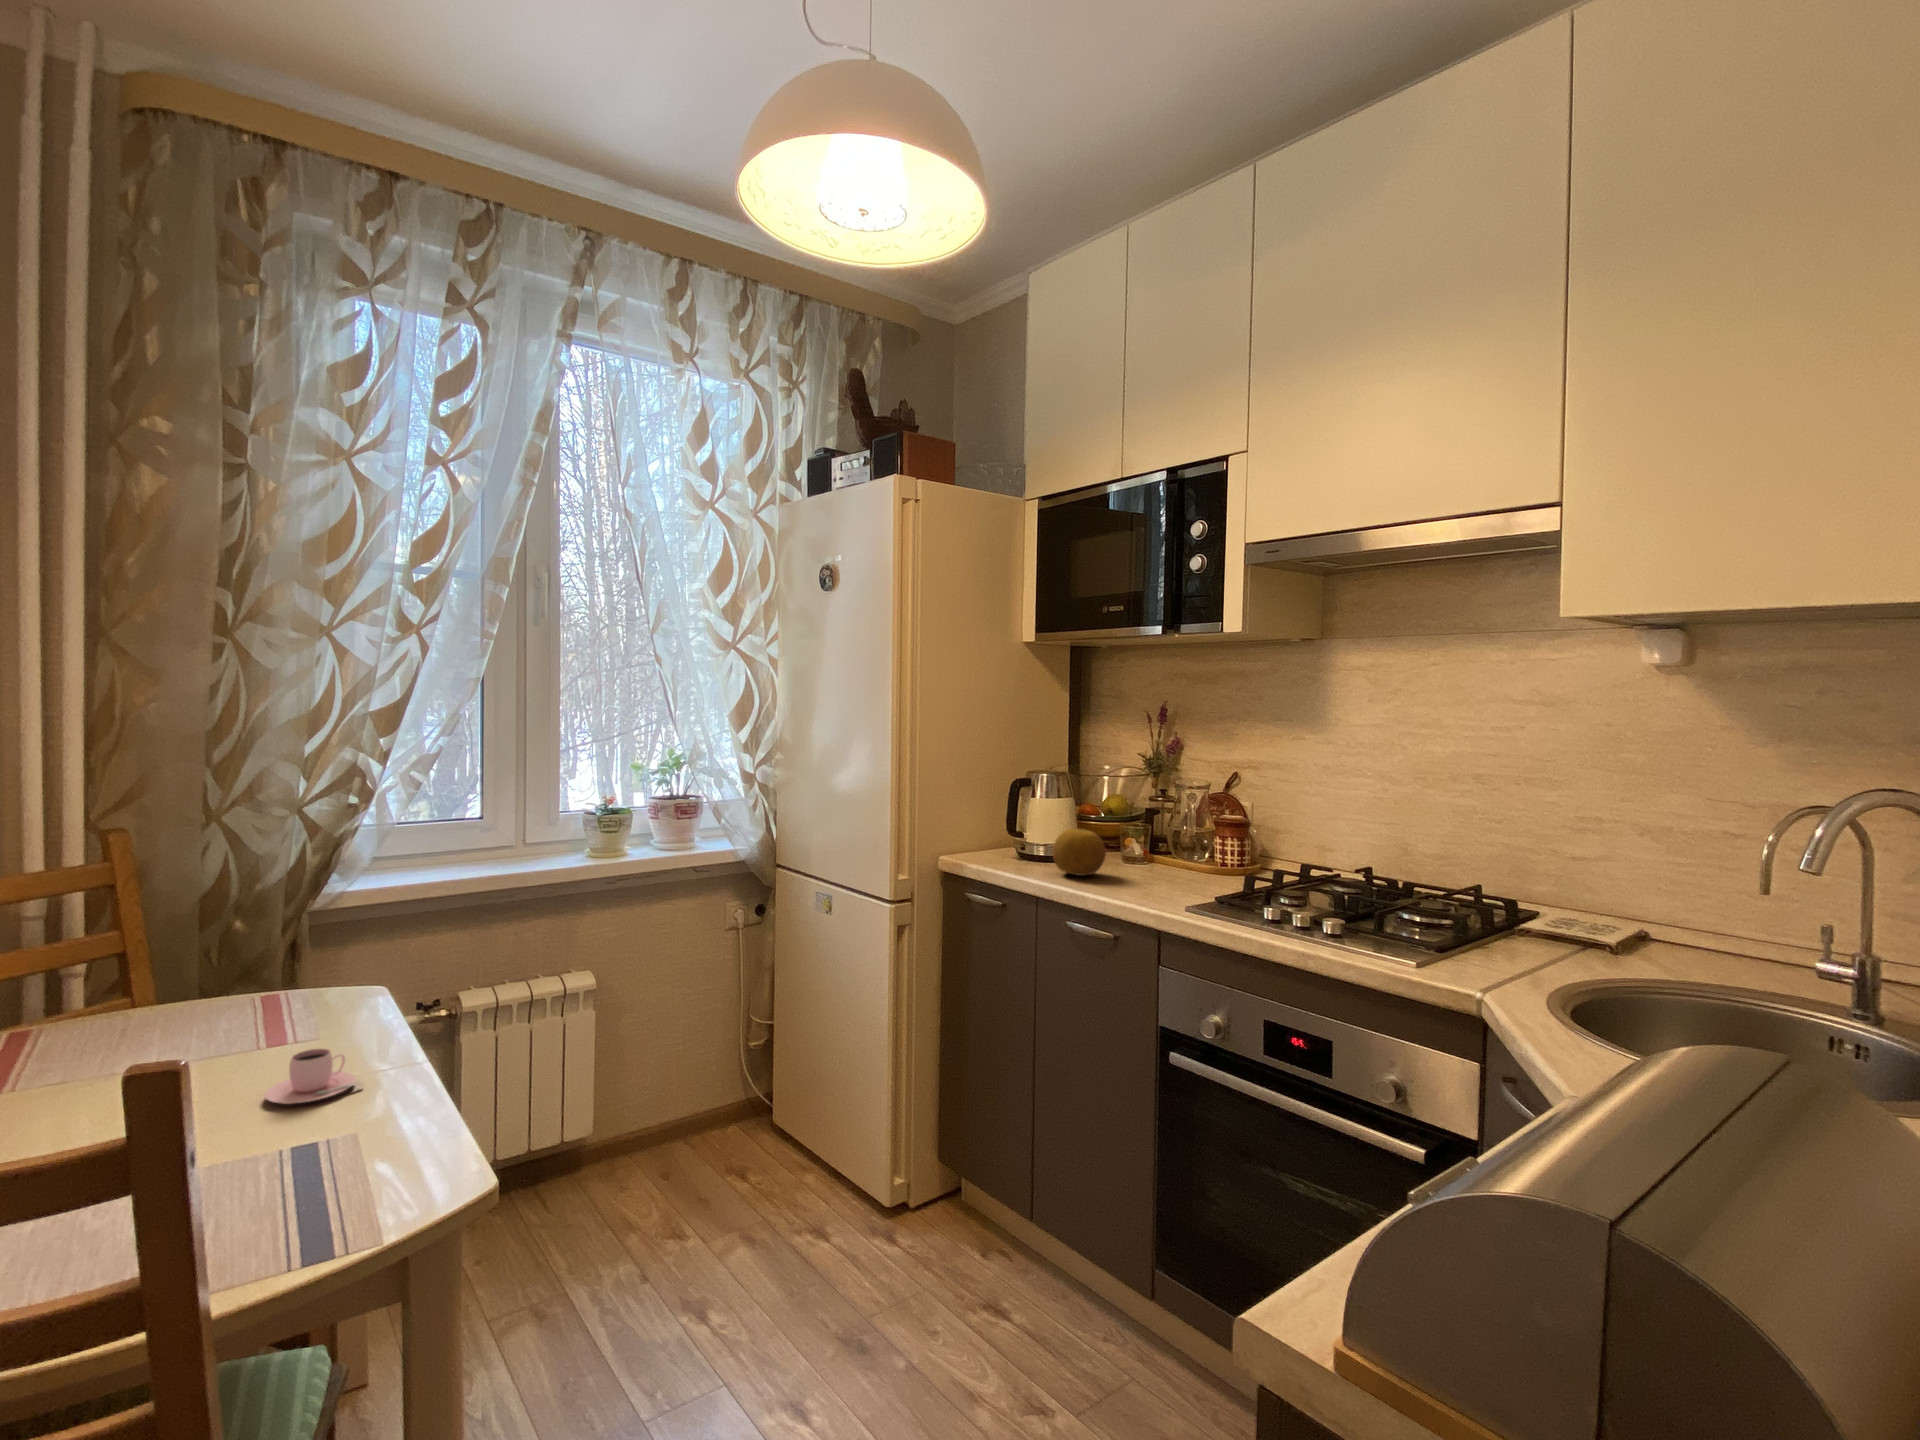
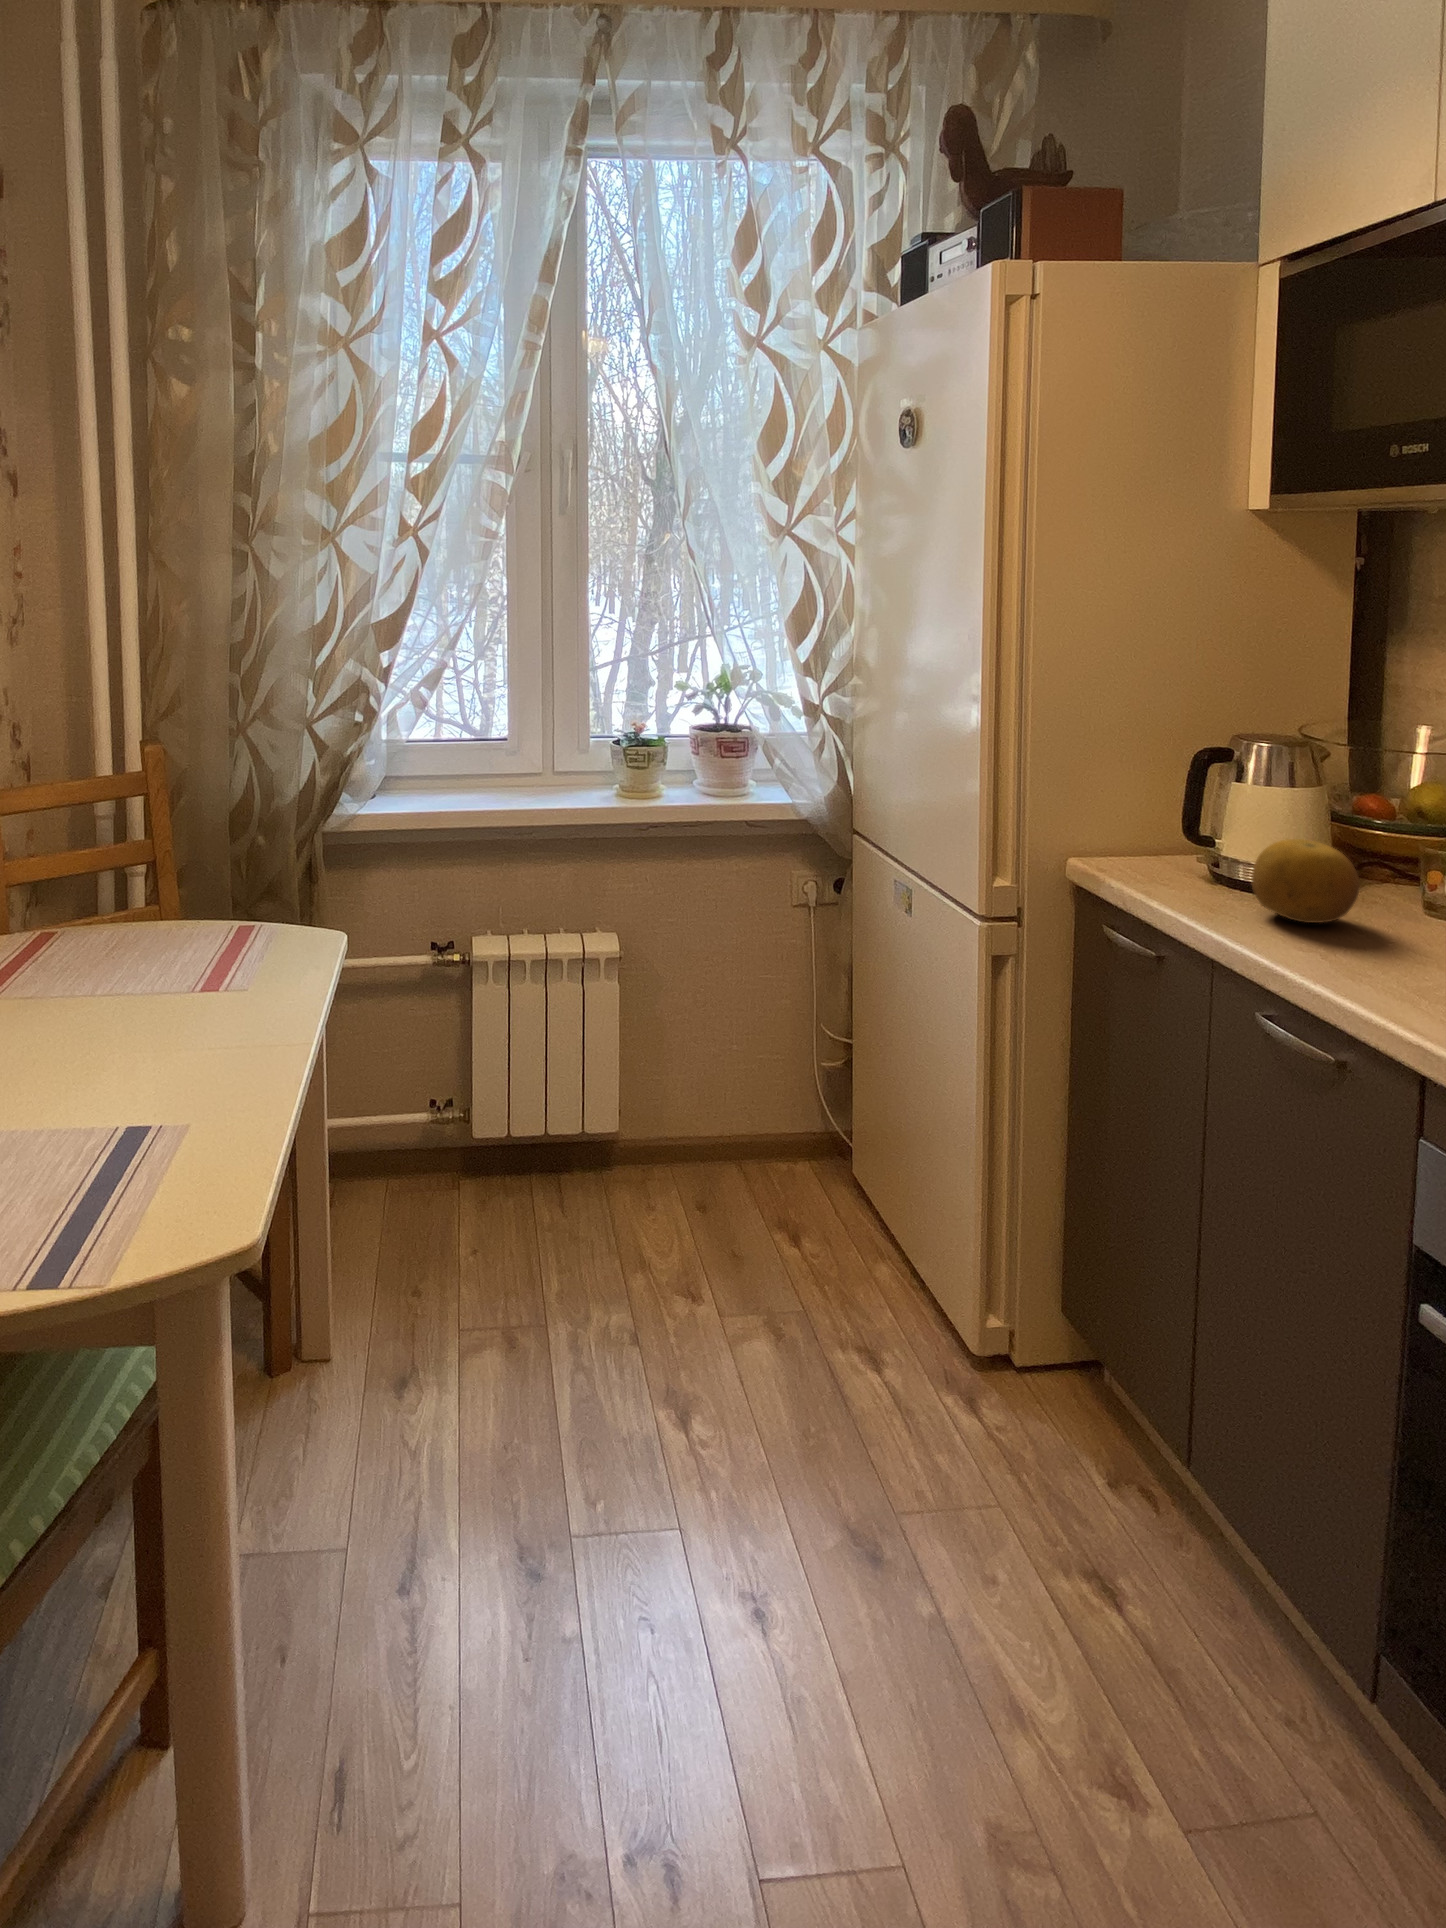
teacup: present [264,1049,362,1104] -> none [145,970,231,1081]

